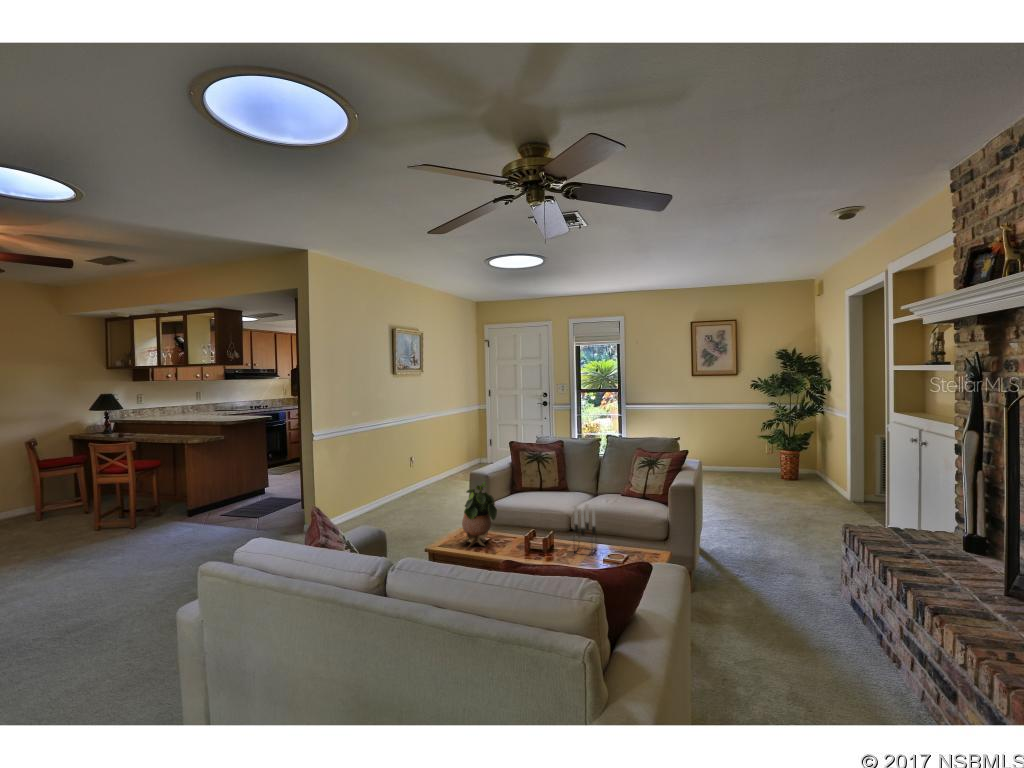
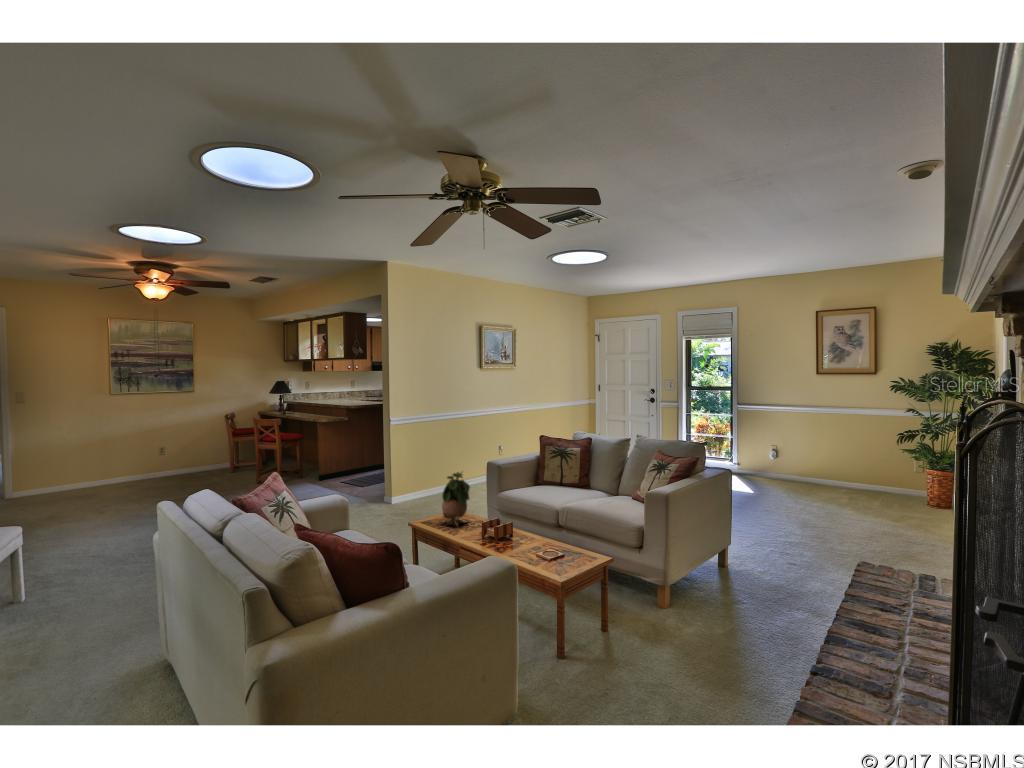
candle holder: present [574,504,596,556] -> none [519,498,544,547]

